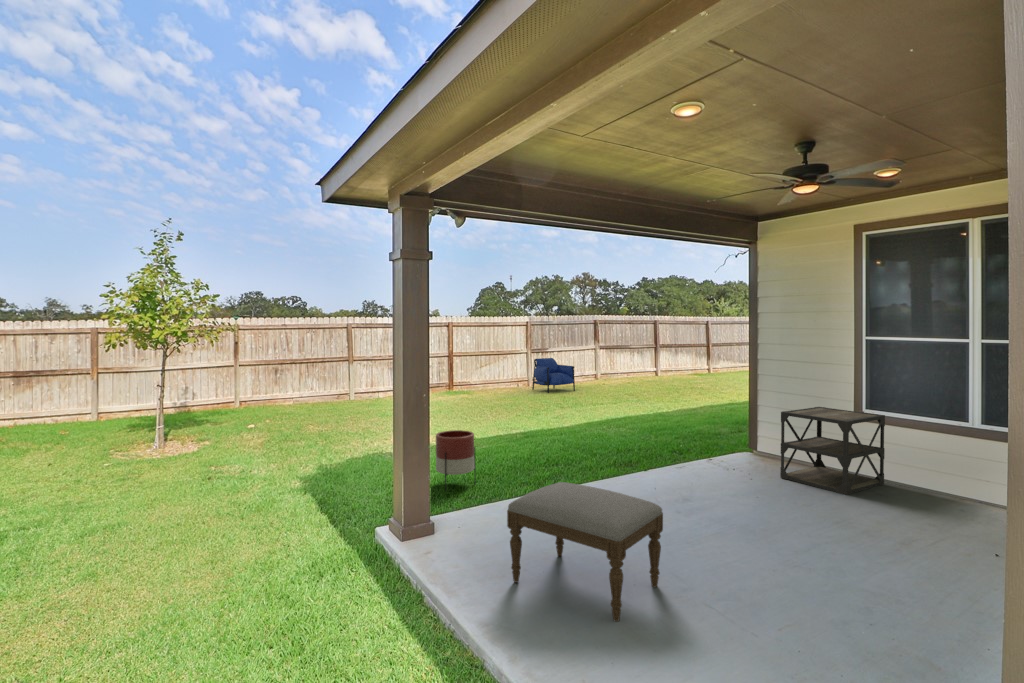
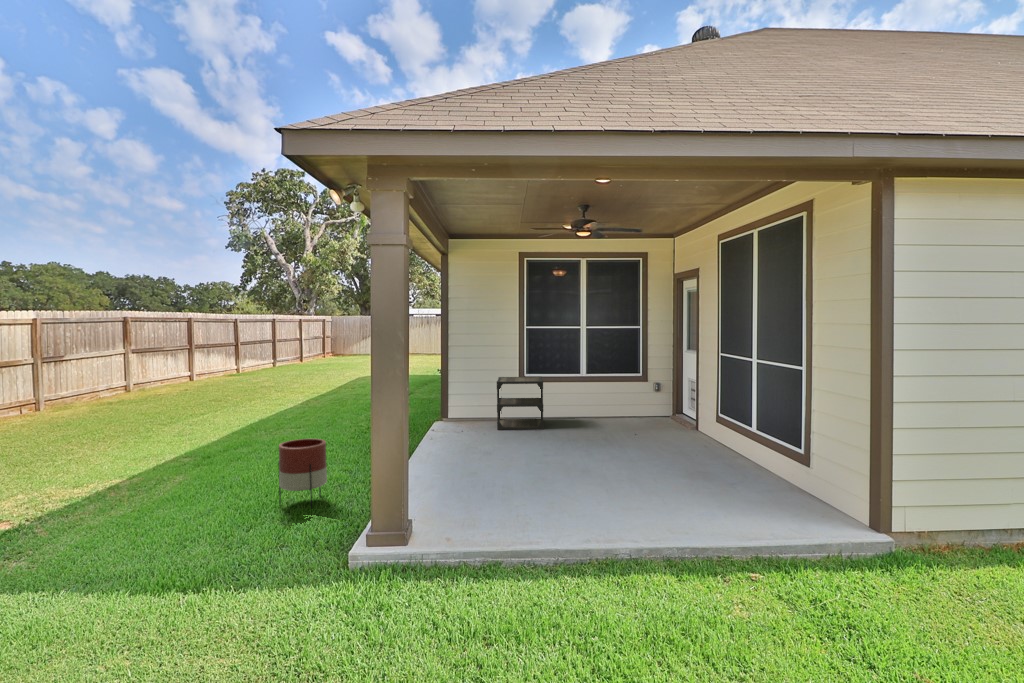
armchair: present [532,358,575,393] -> none [46,368,121,415]
ottoman: present [507,482,663,622] -> none [519,434,631,519]

